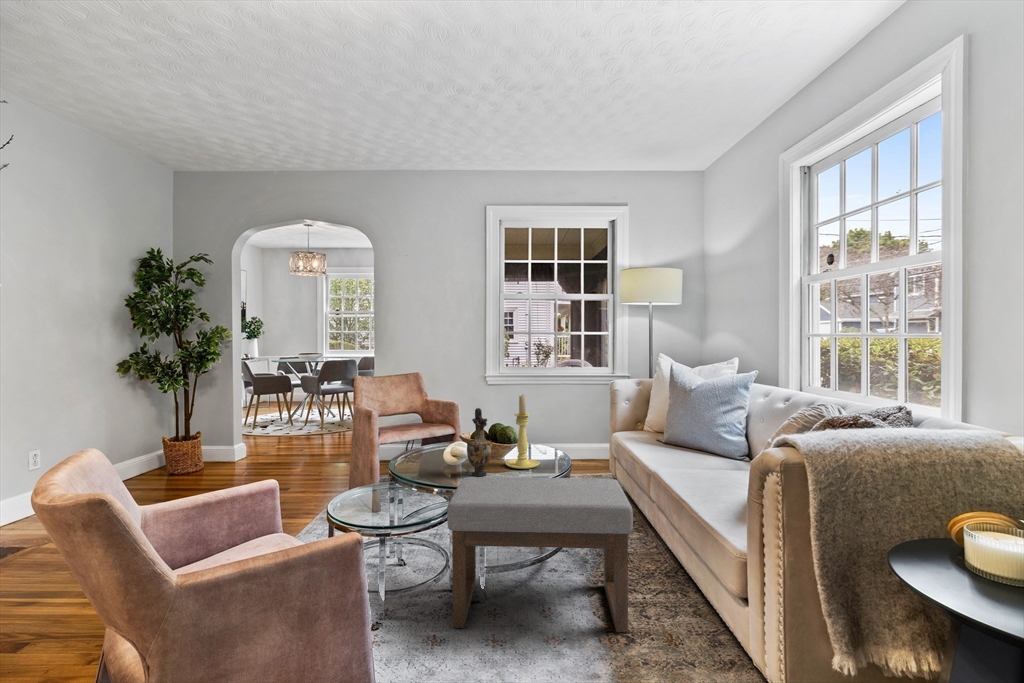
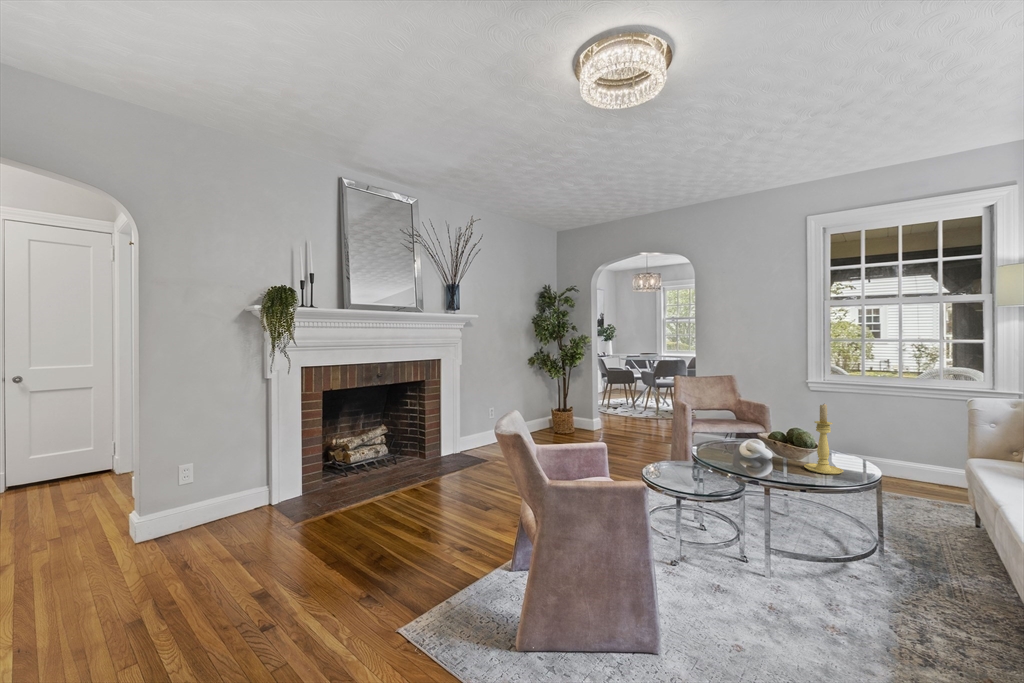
vase: present [467,408,492,476] -> none [761,412,786,472]
ottoman: present [447,477,633,632] -> none [732,469,936,656]

